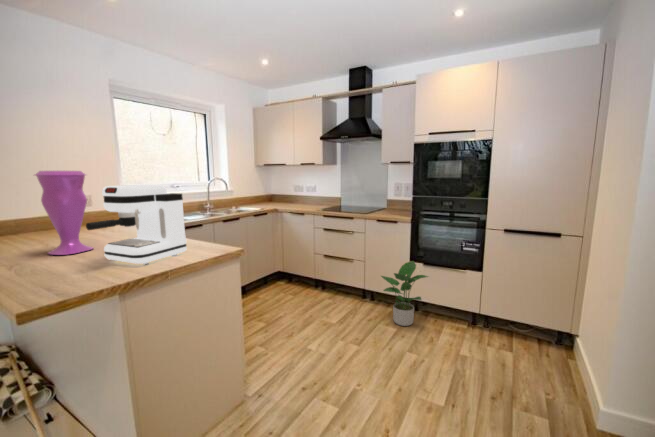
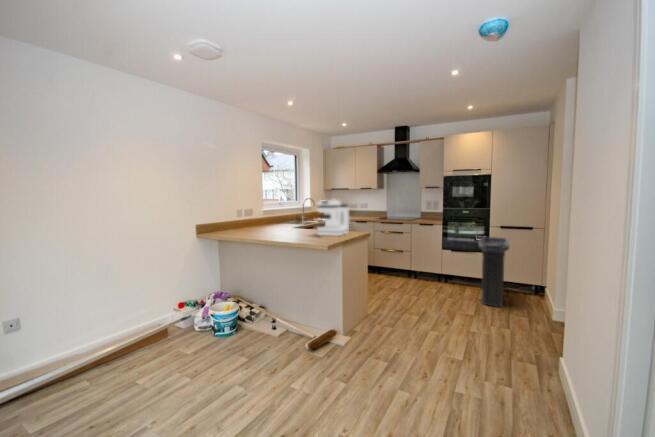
vase: present [35,171,93,255] -> none [276,194,296,235]
trash can: none [462,246,518,380] -> present [479,237,509,307]
potted plant: present [381,261,428,326] -> none [425,249,456,289]

